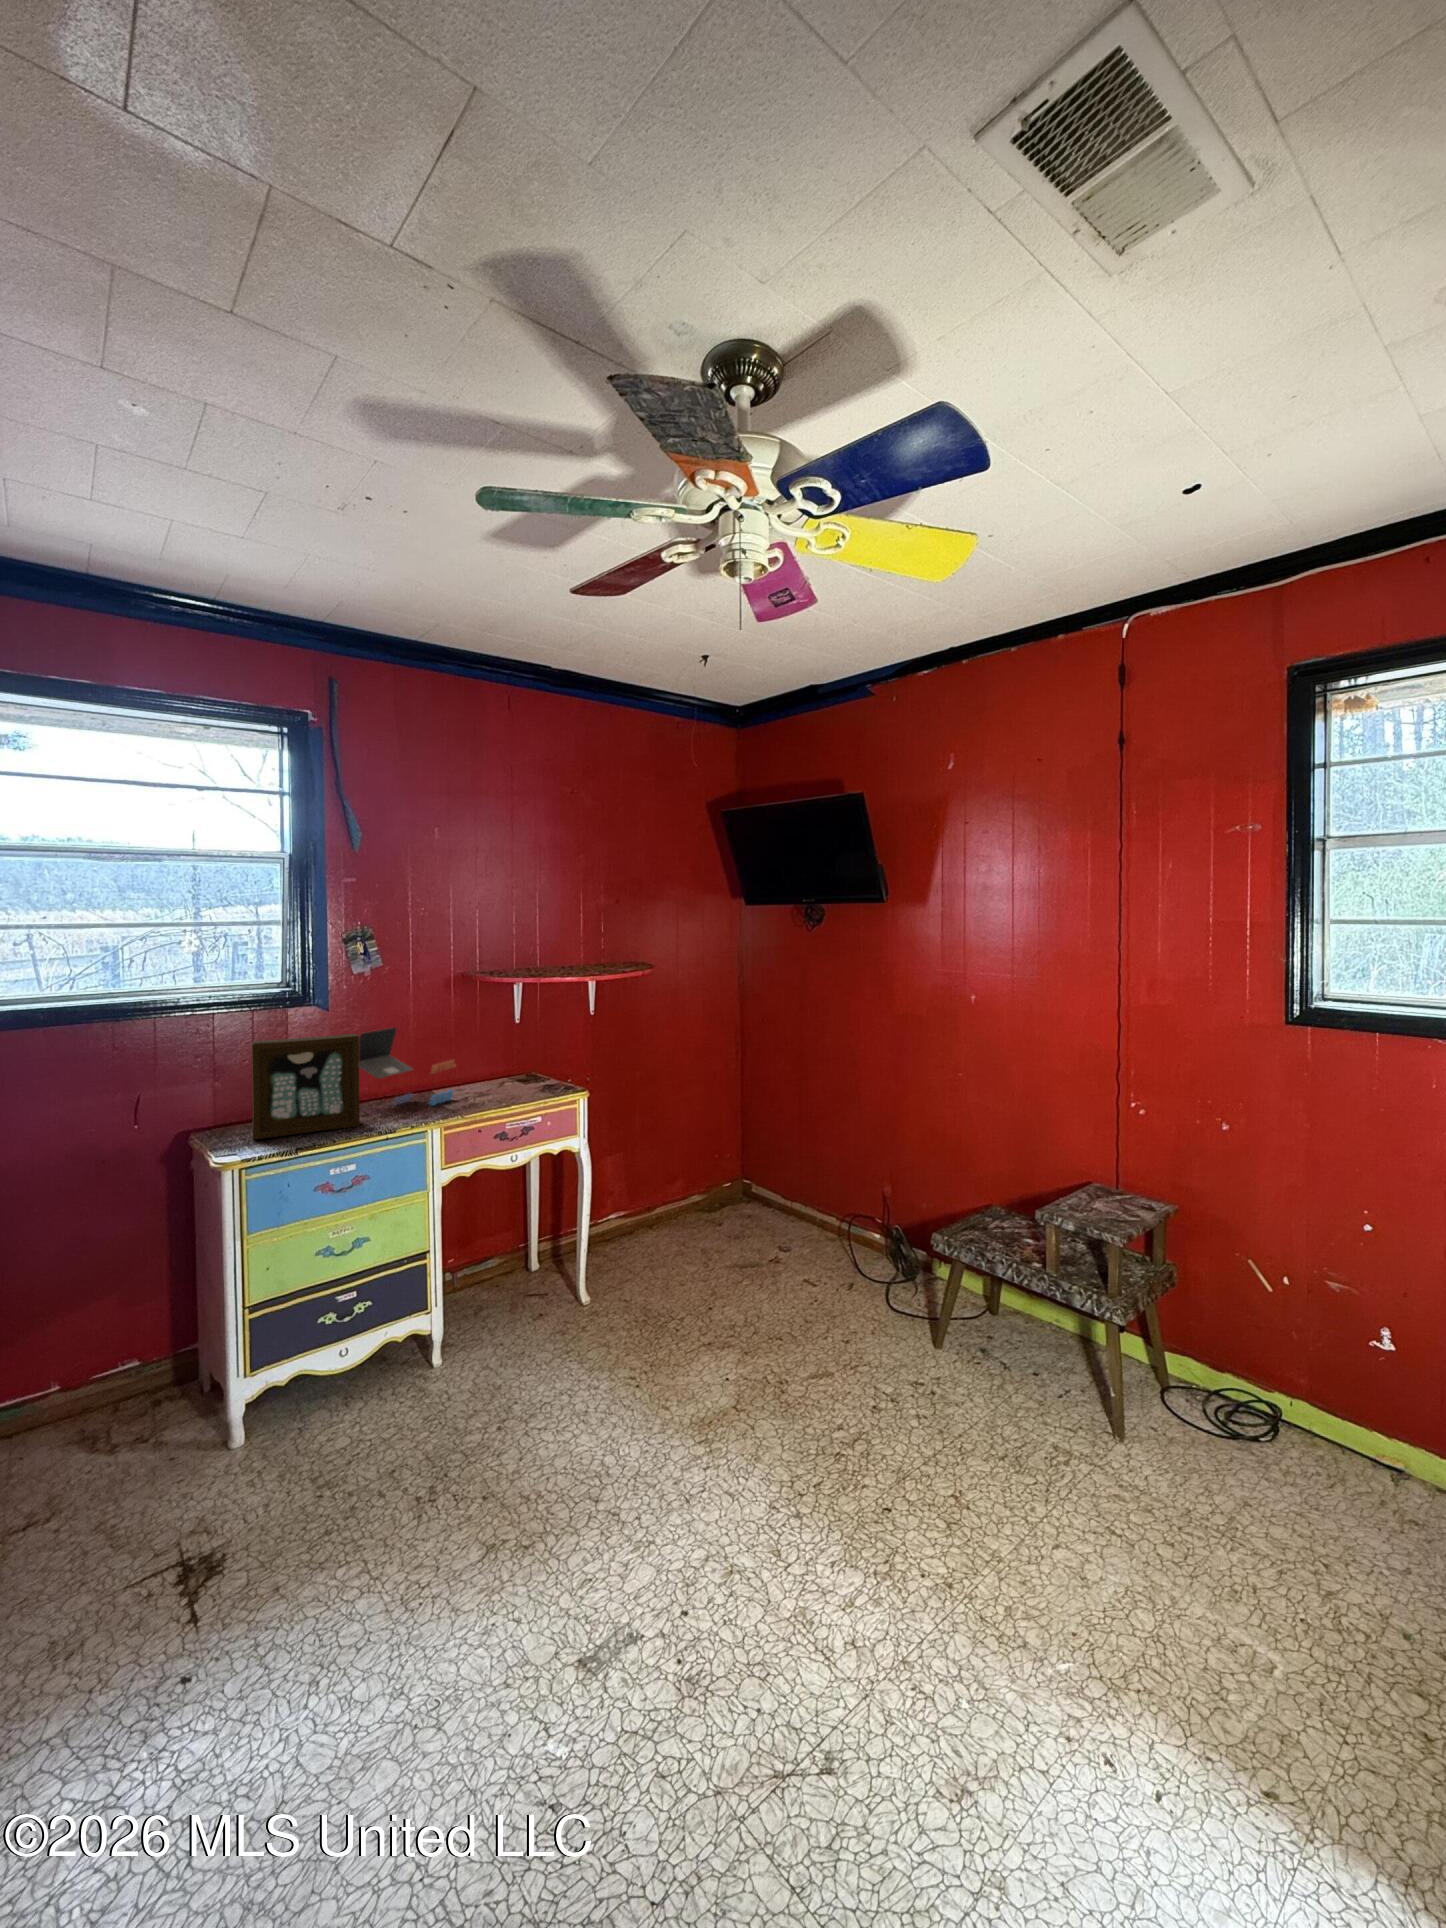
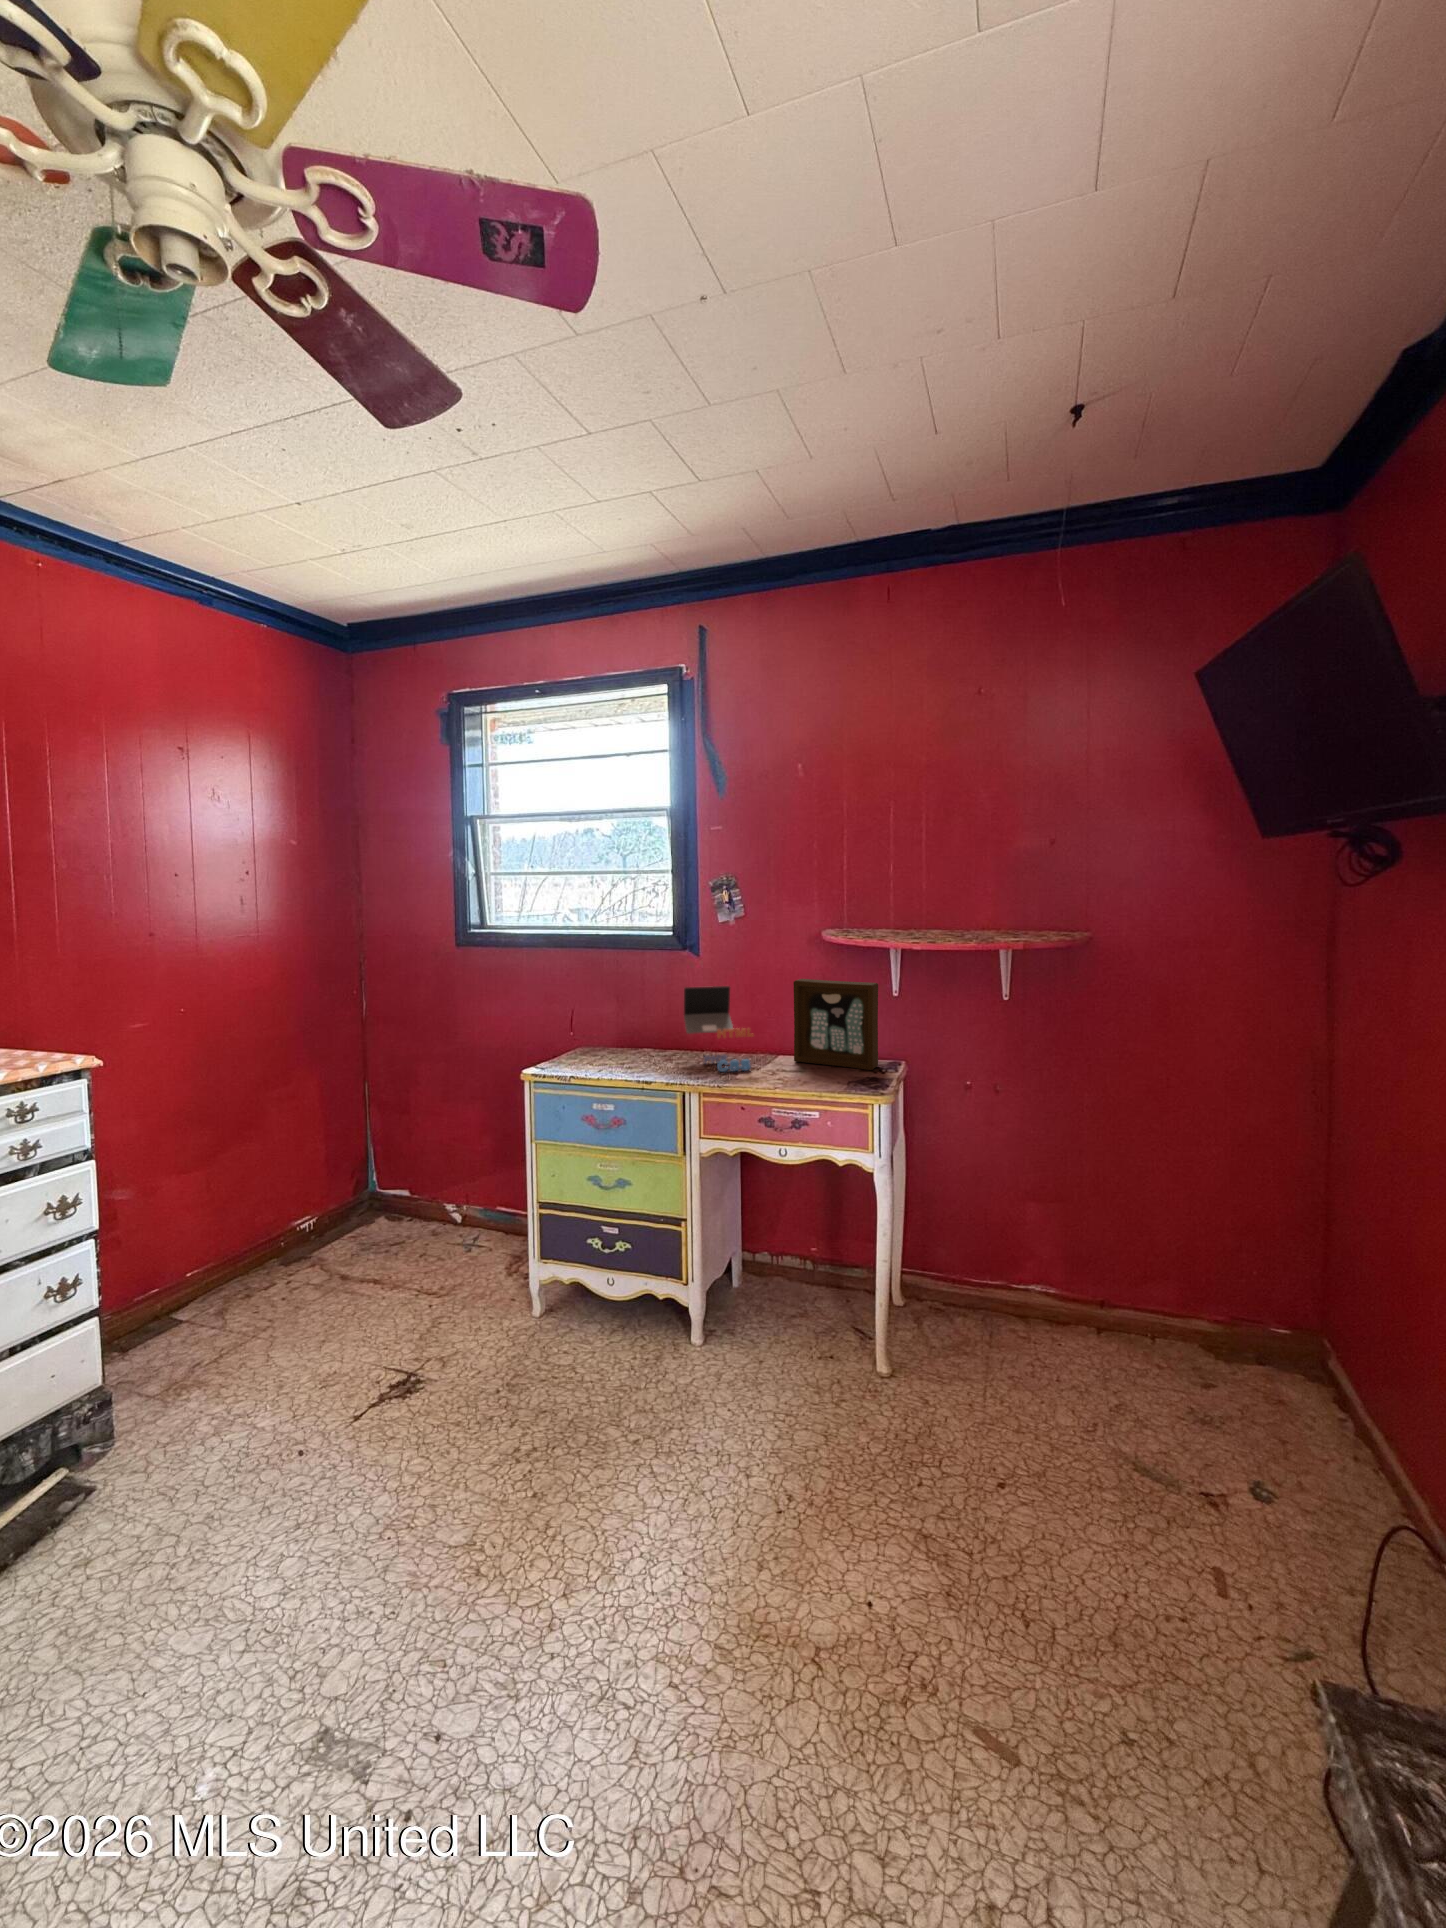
picture frame: present [252,1034,360,1140] -> present [793,979,878,1070]

